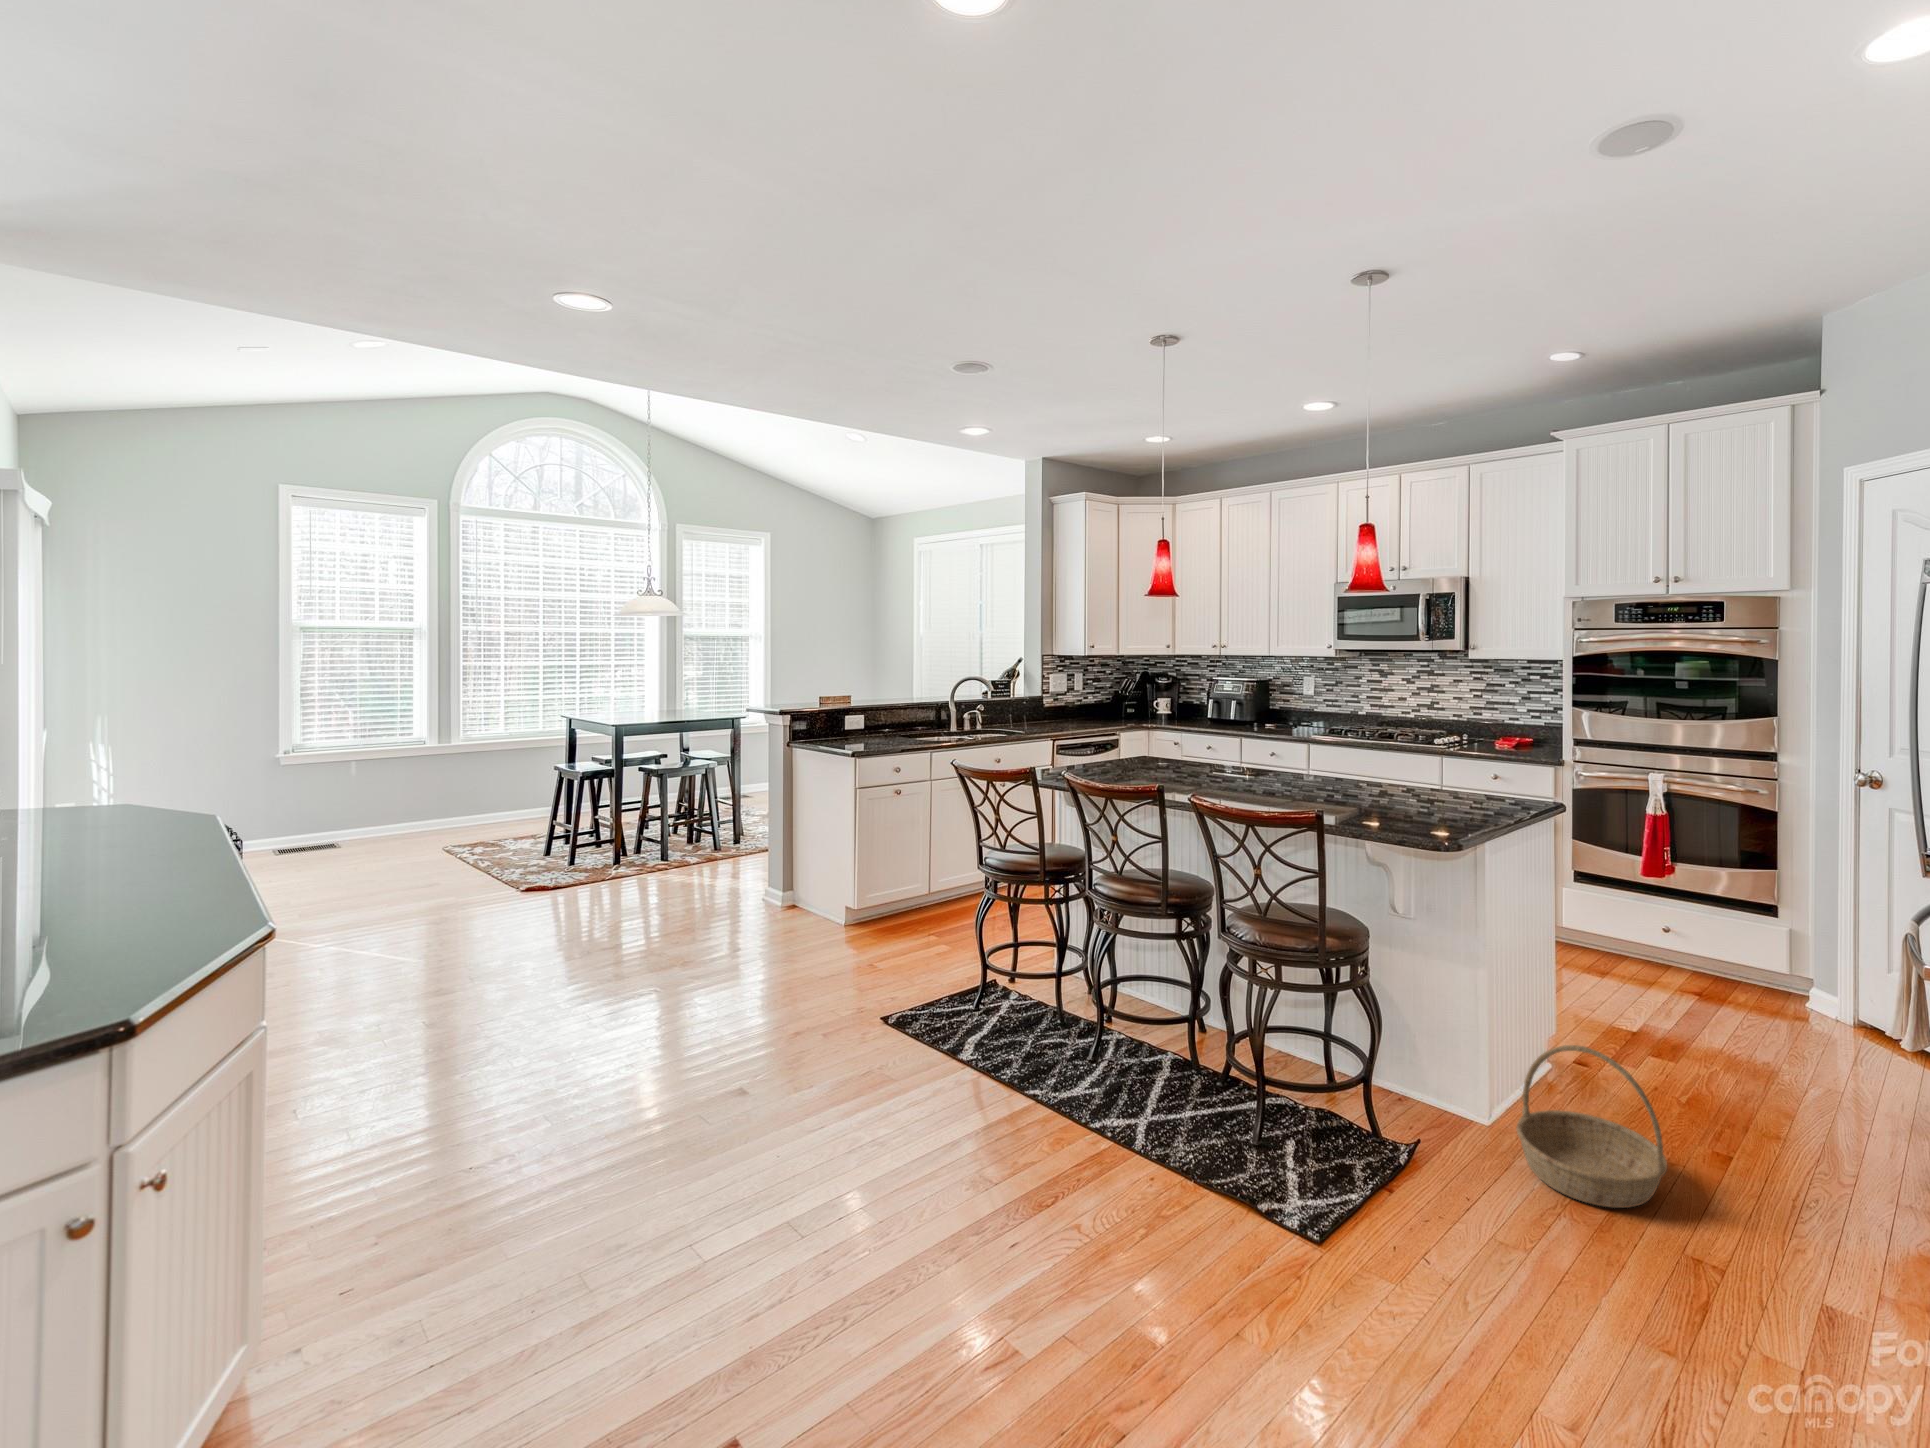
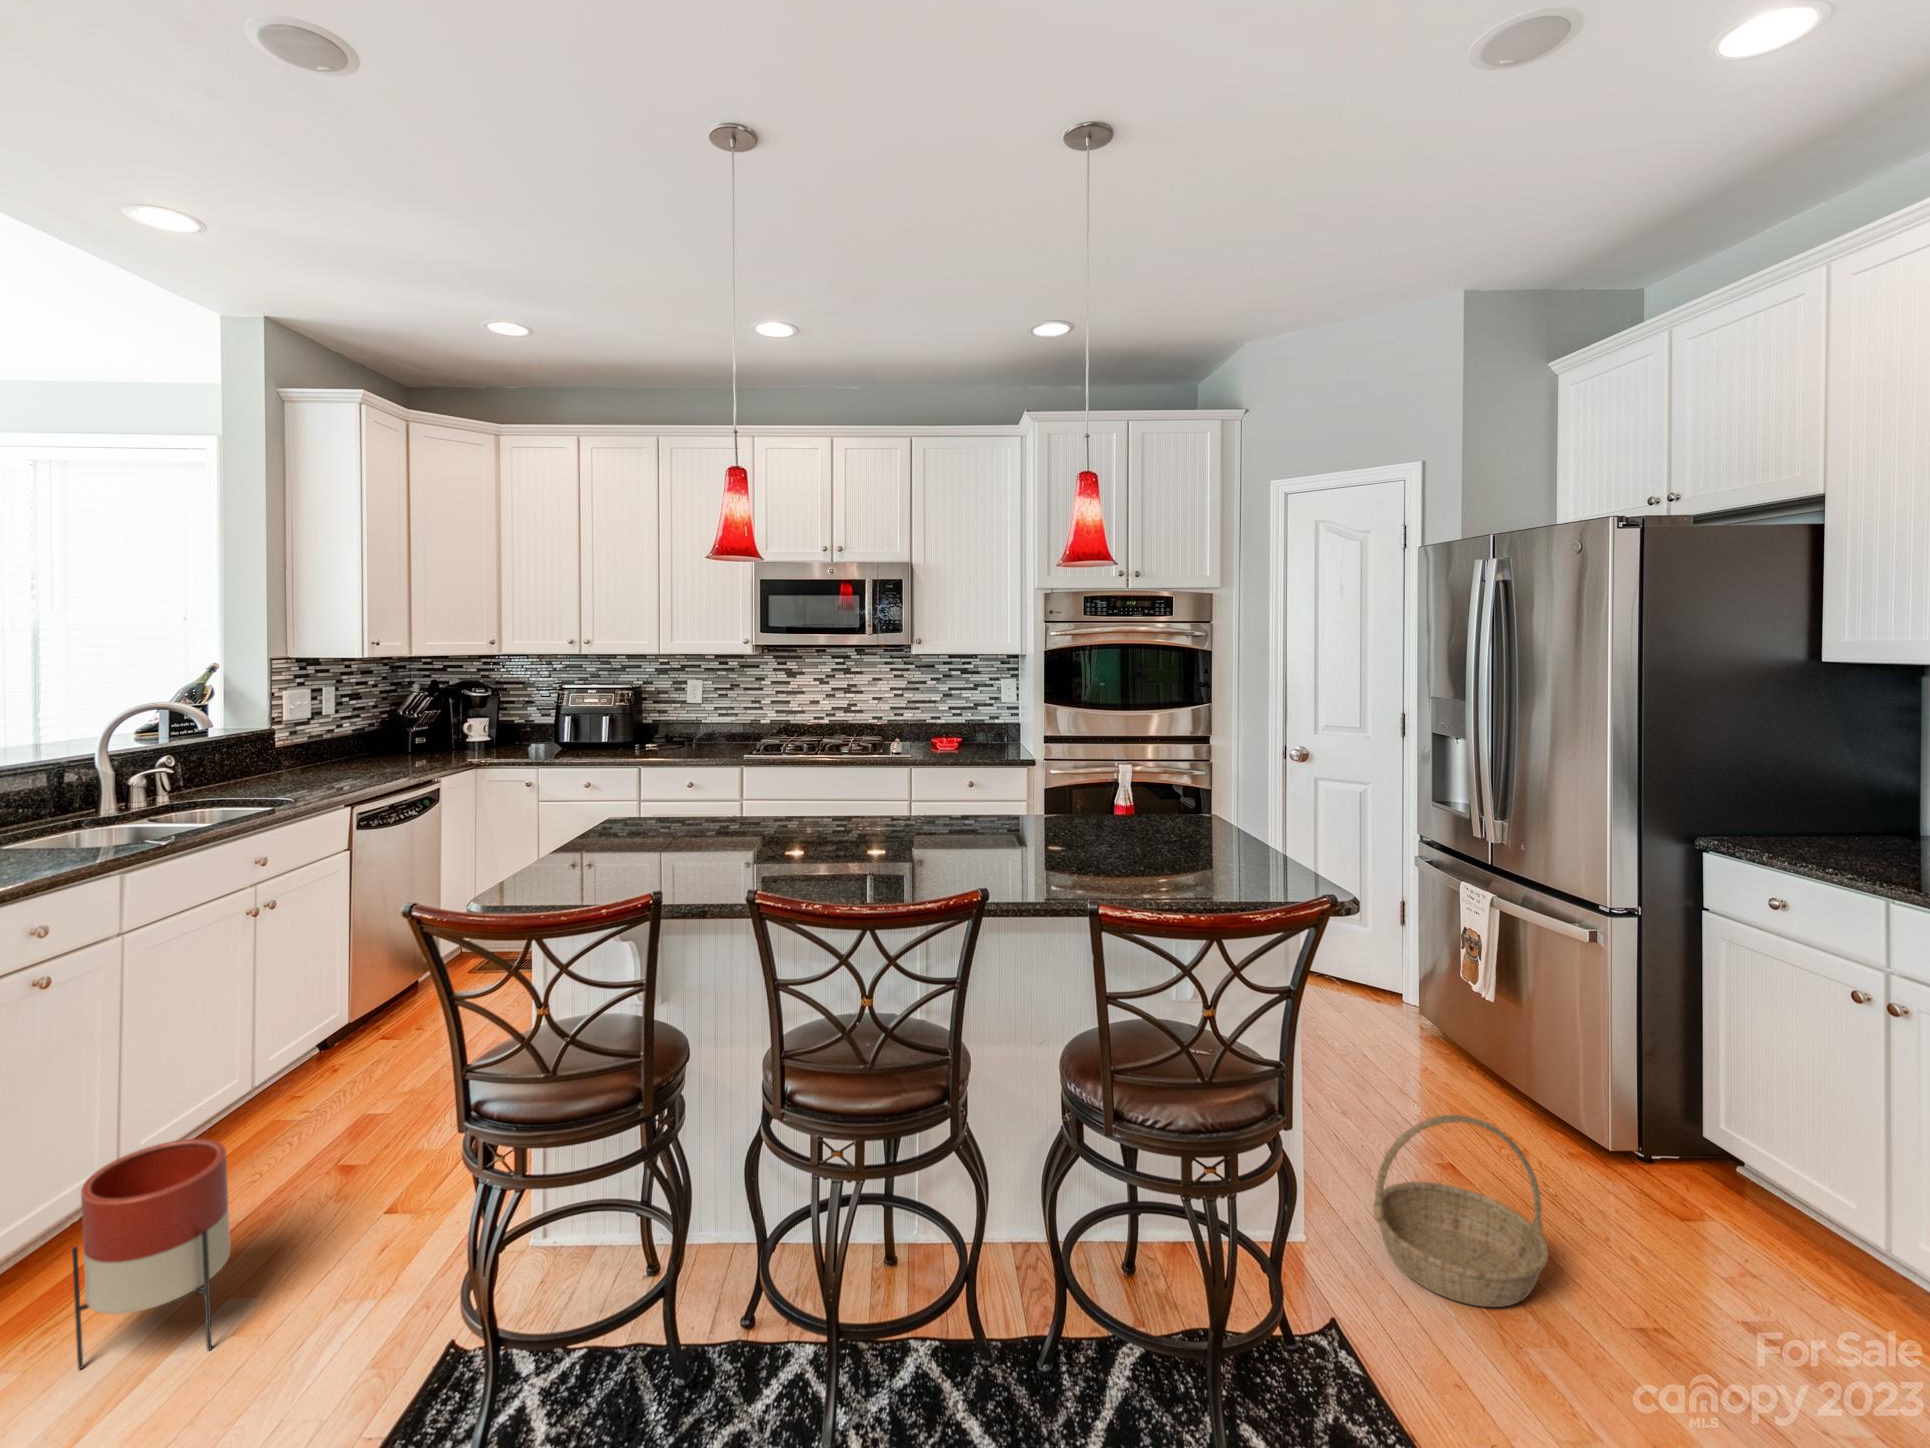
planter: none [879,867,932,956] -> present [72,1139,231,1369]

